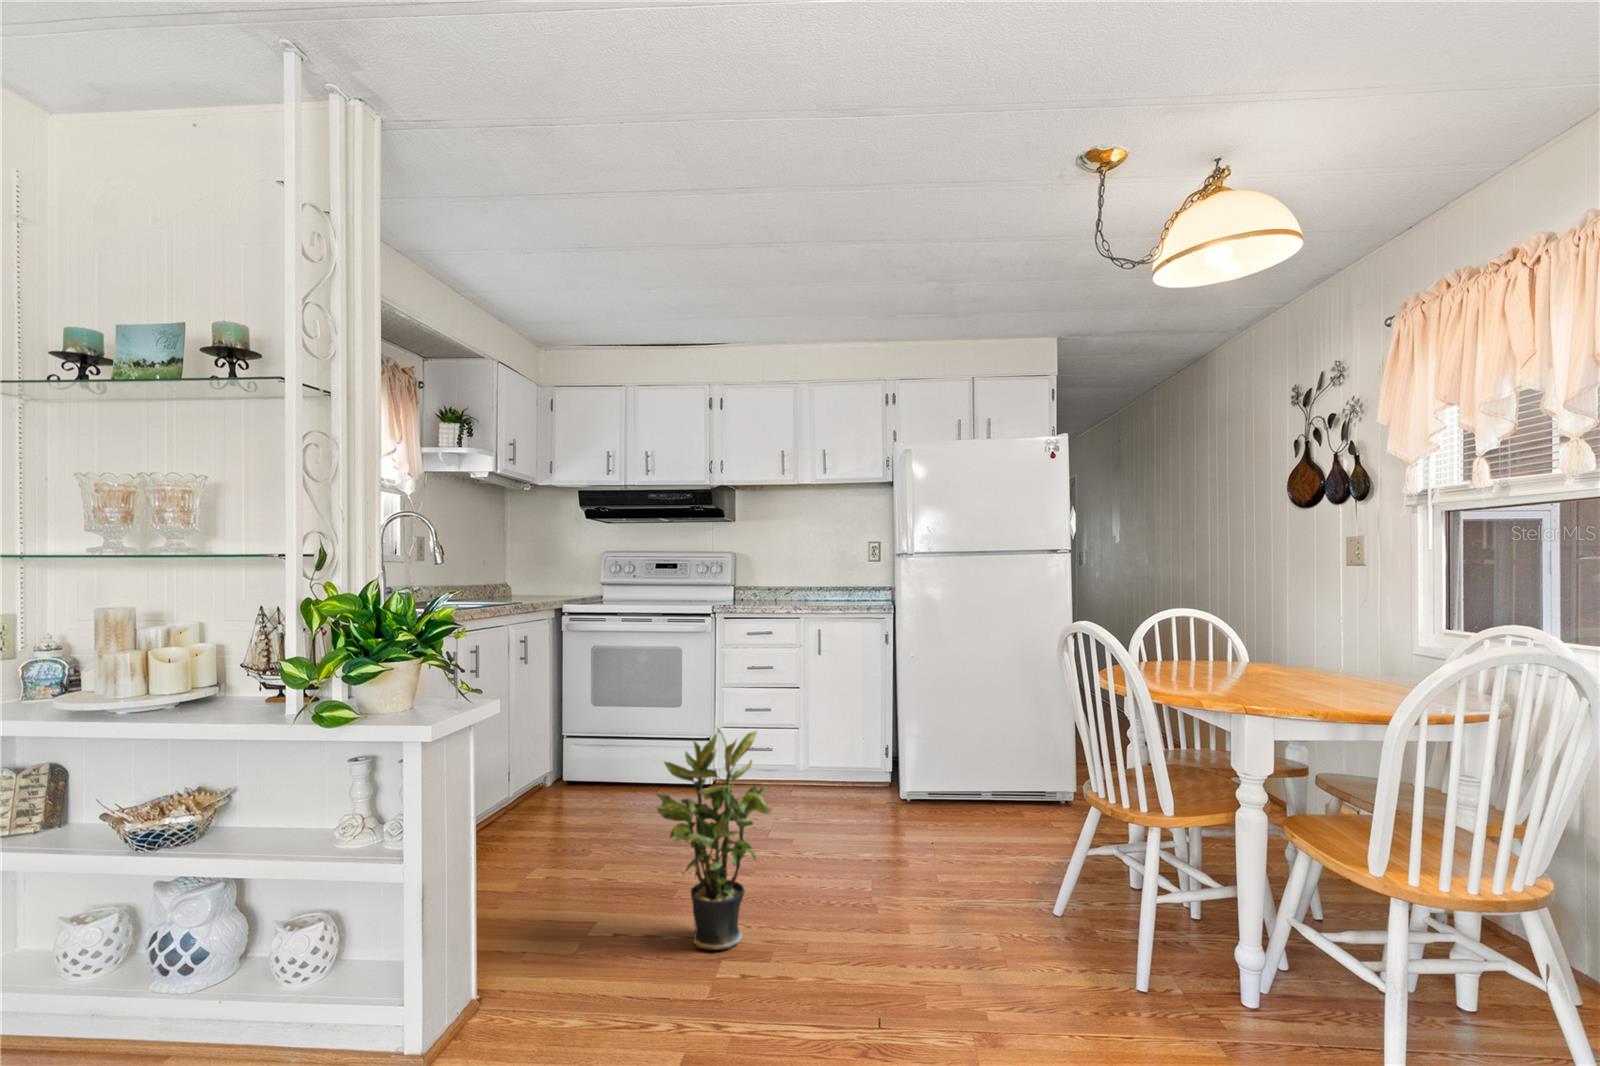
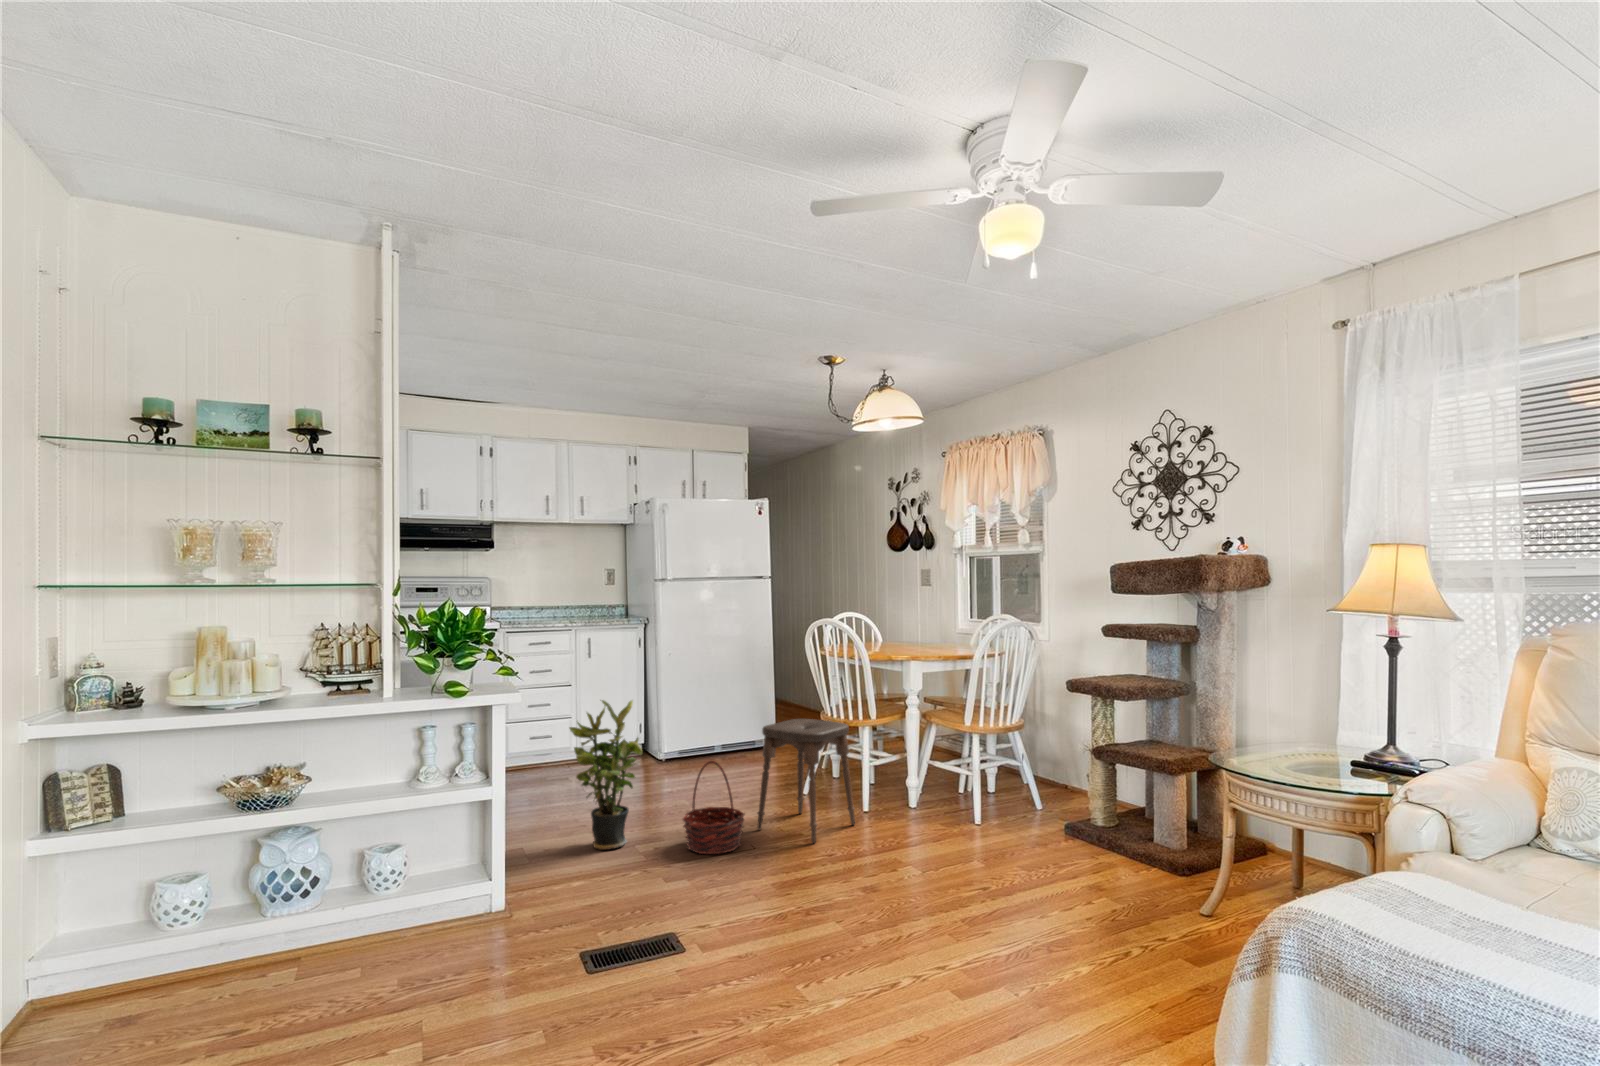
stool: none [941,790,1121,1035] -> present [757,719,855,843]
basket: none [799,848,901,1011] -> present [683,761,744,854]

